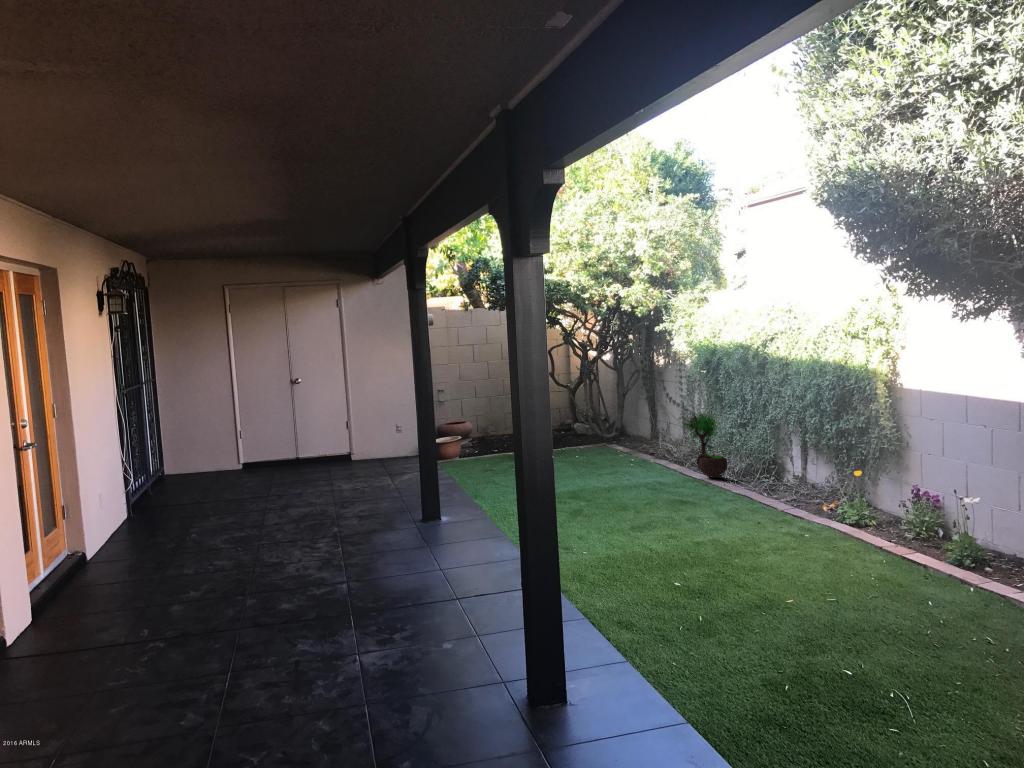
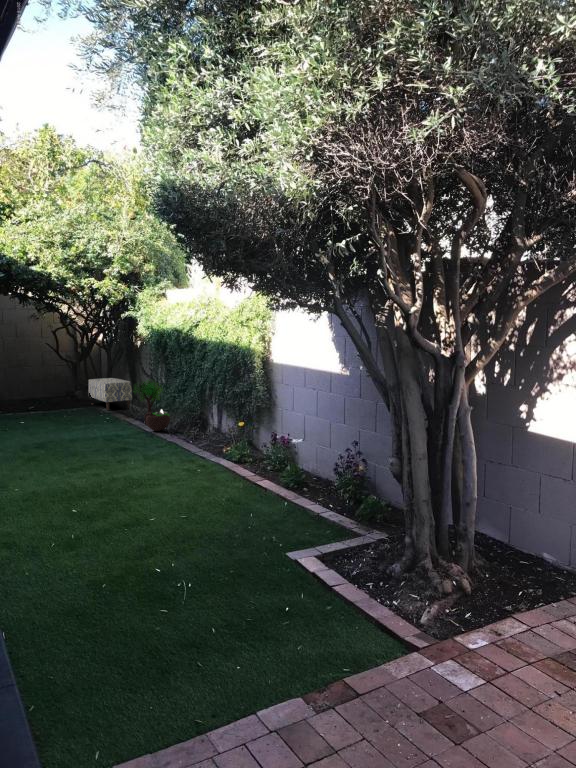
bench: none [601,407,660,449] -> present [88,378,132,410]

